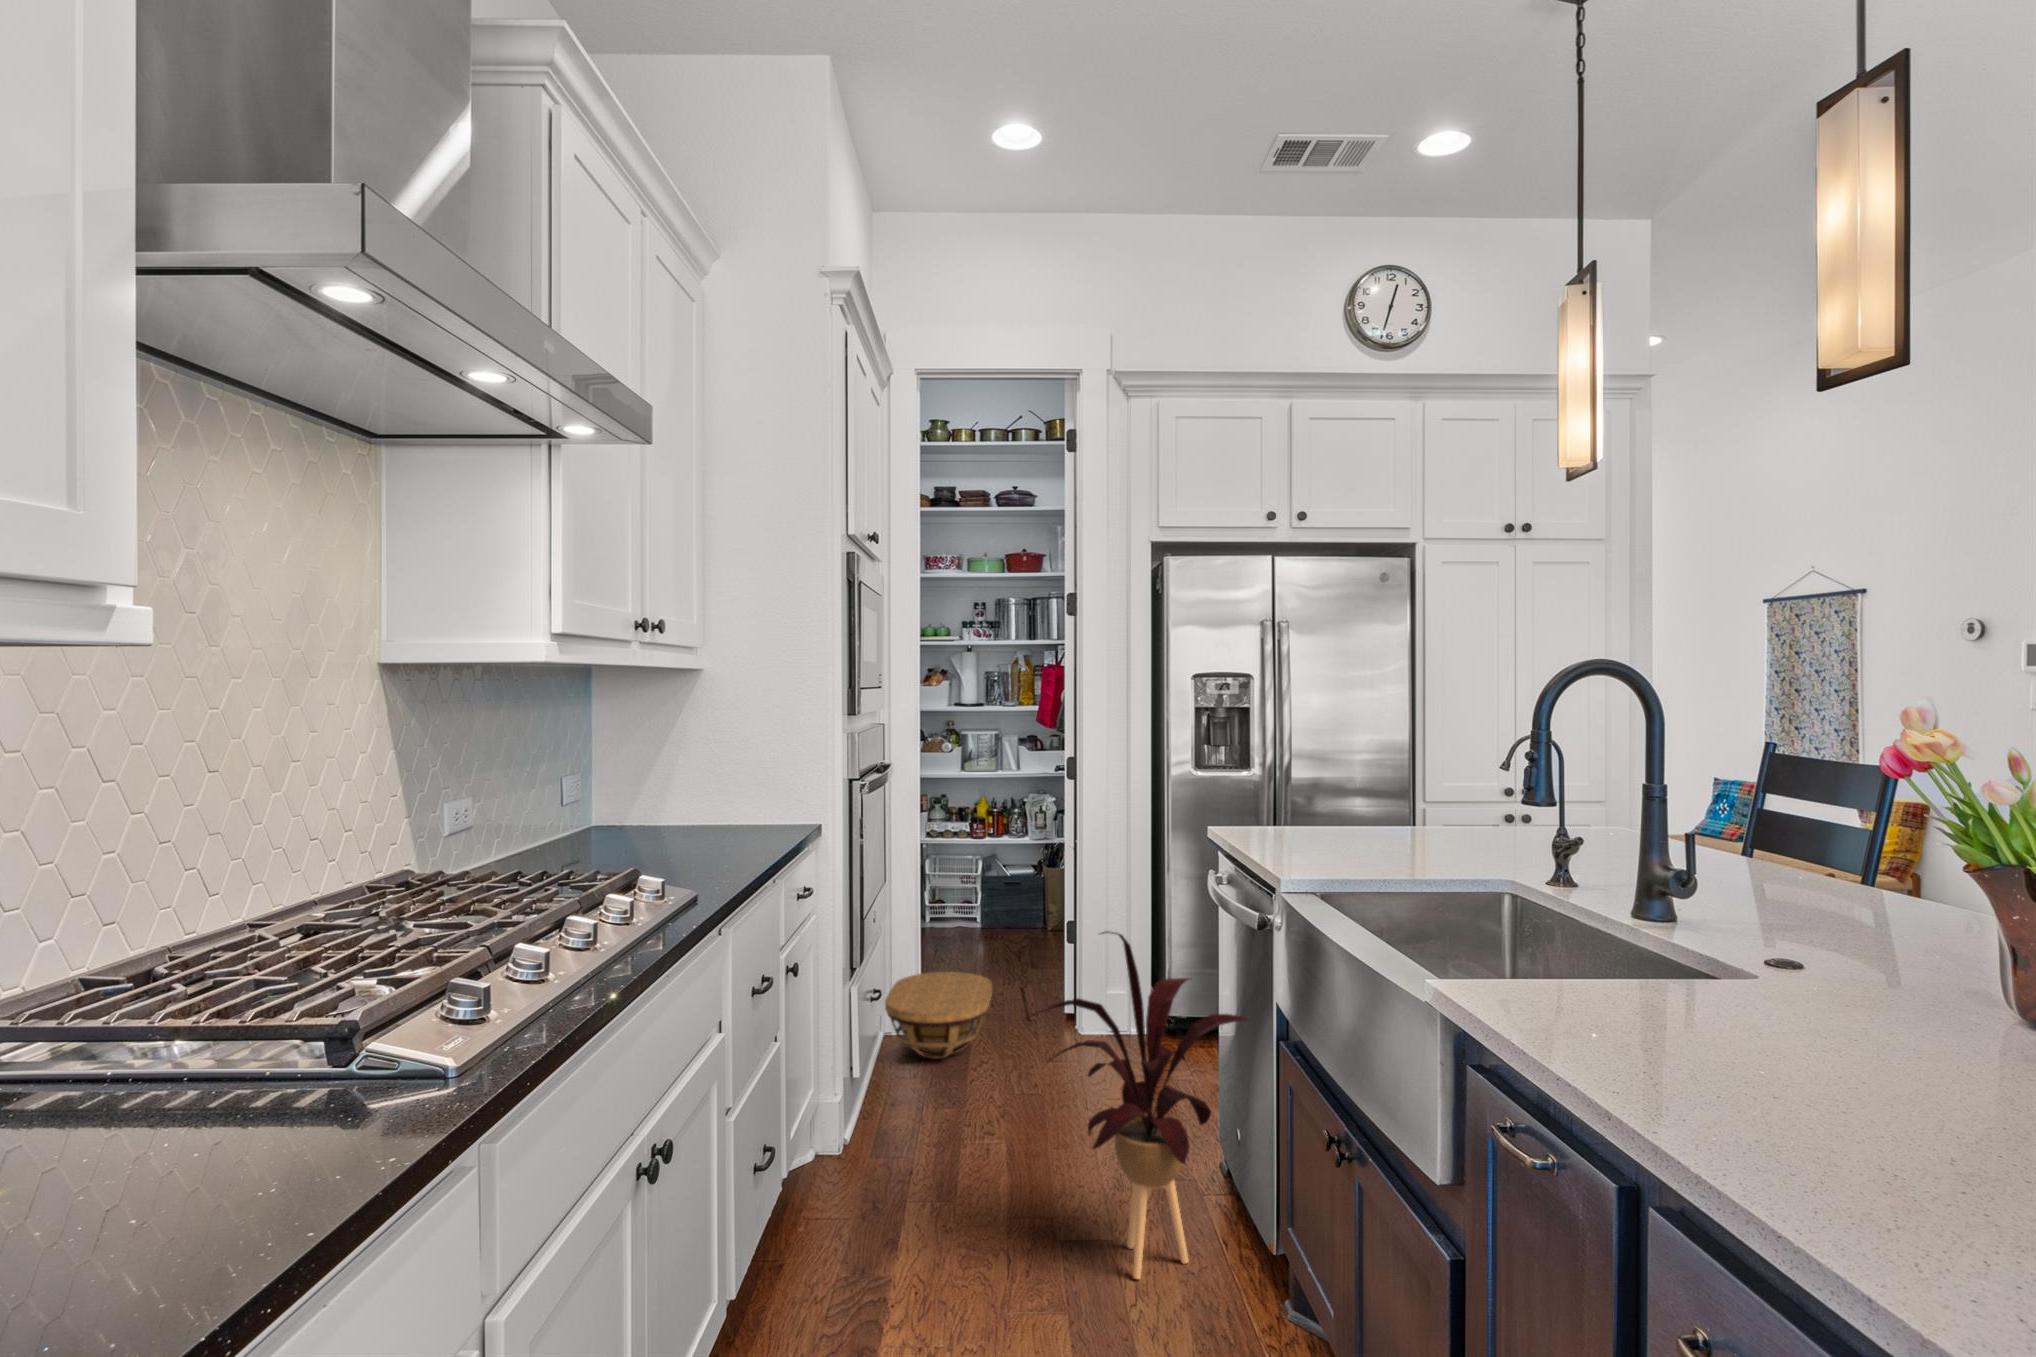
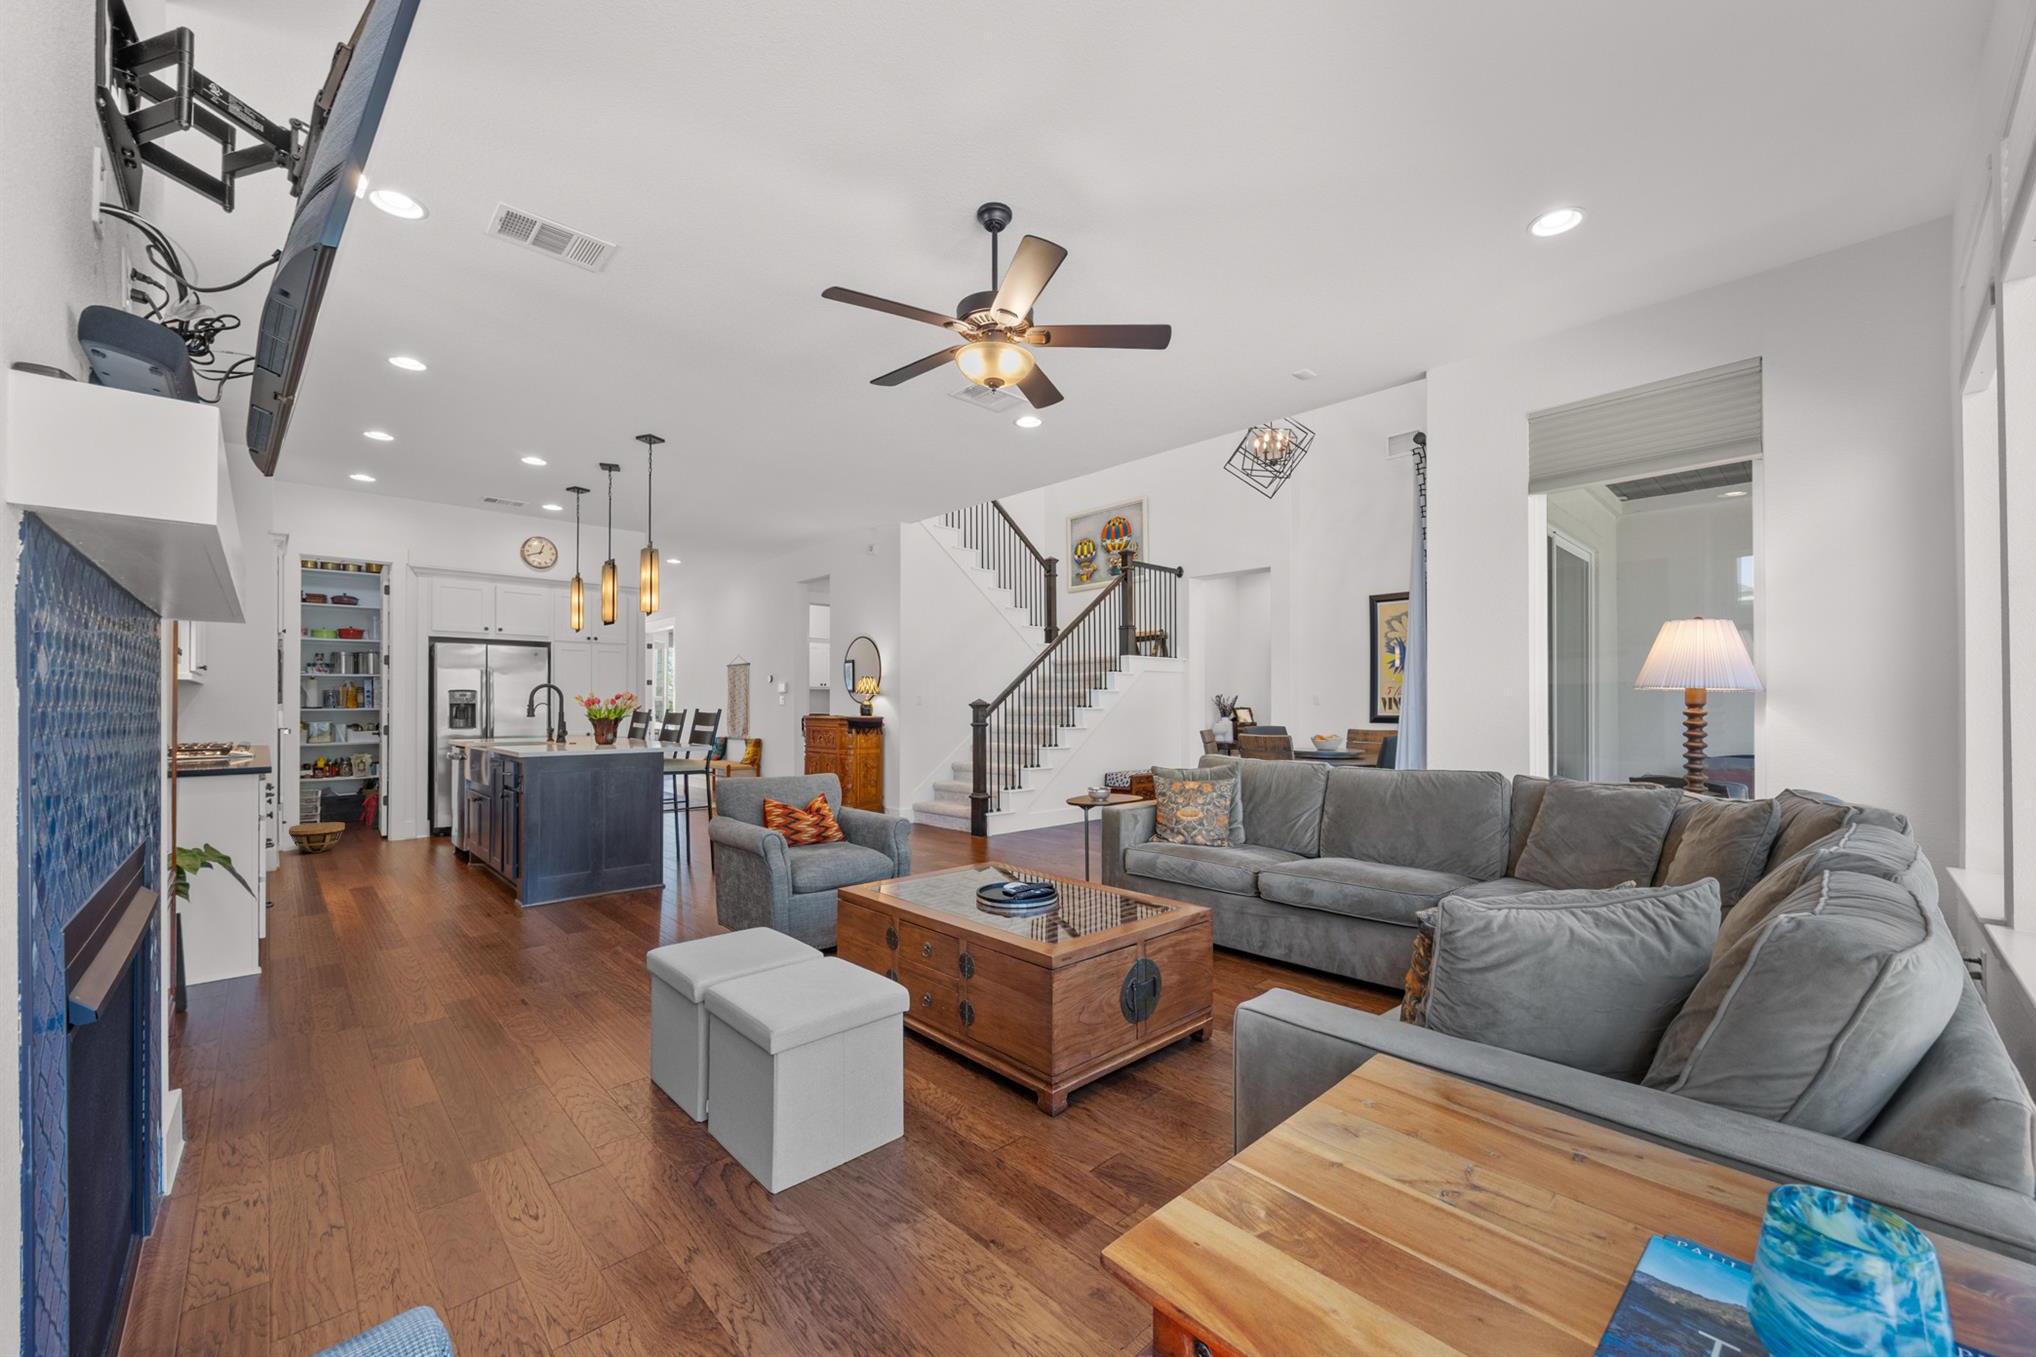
house plant: present [1025,931,1247,1279] -> none [375,768,459,869]

